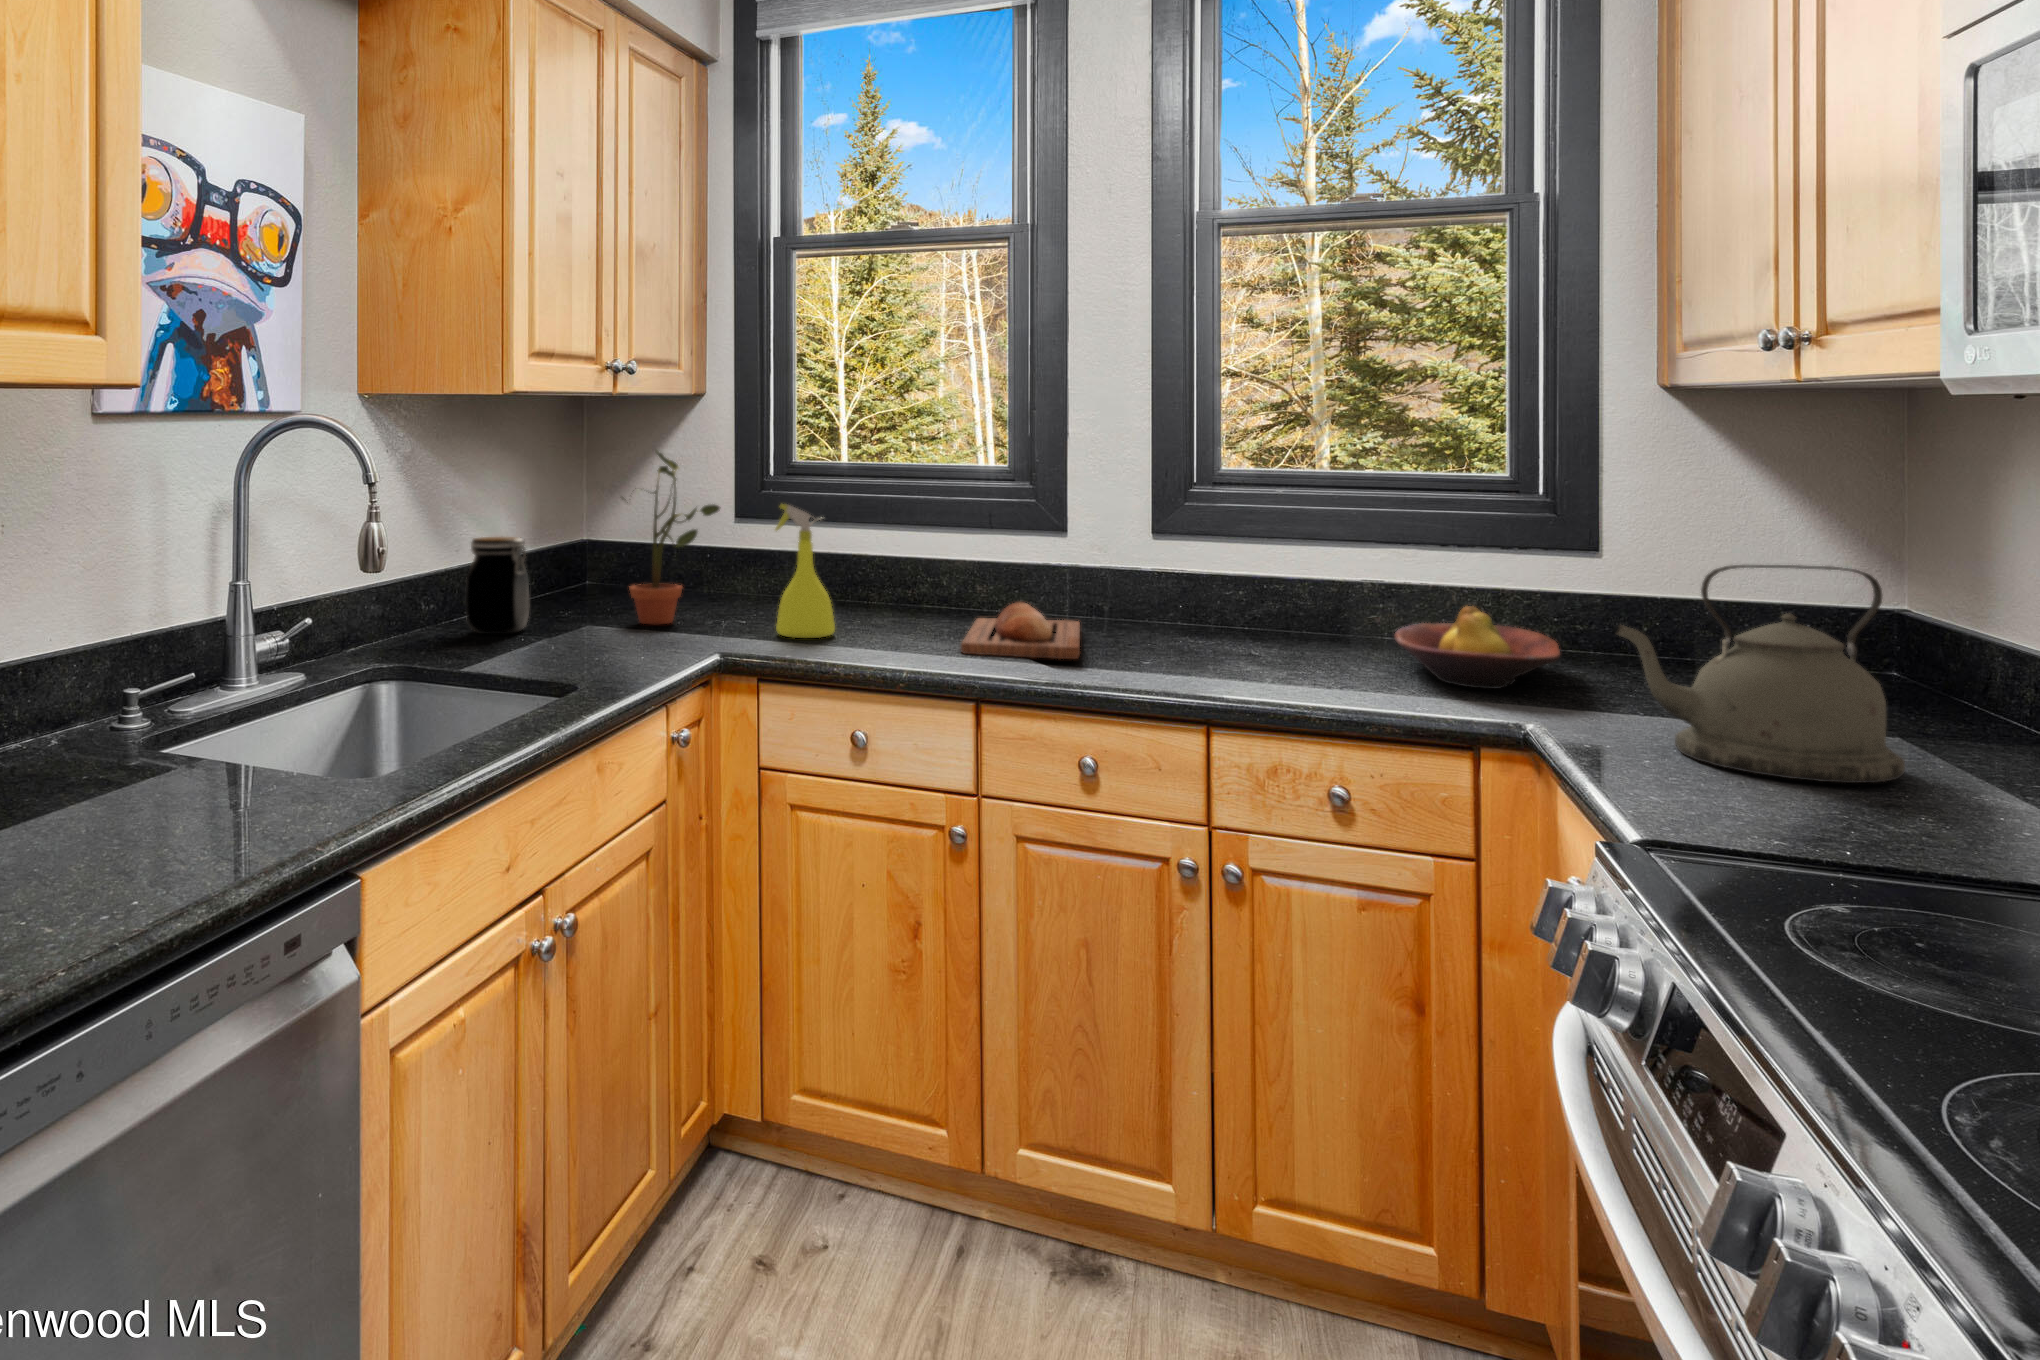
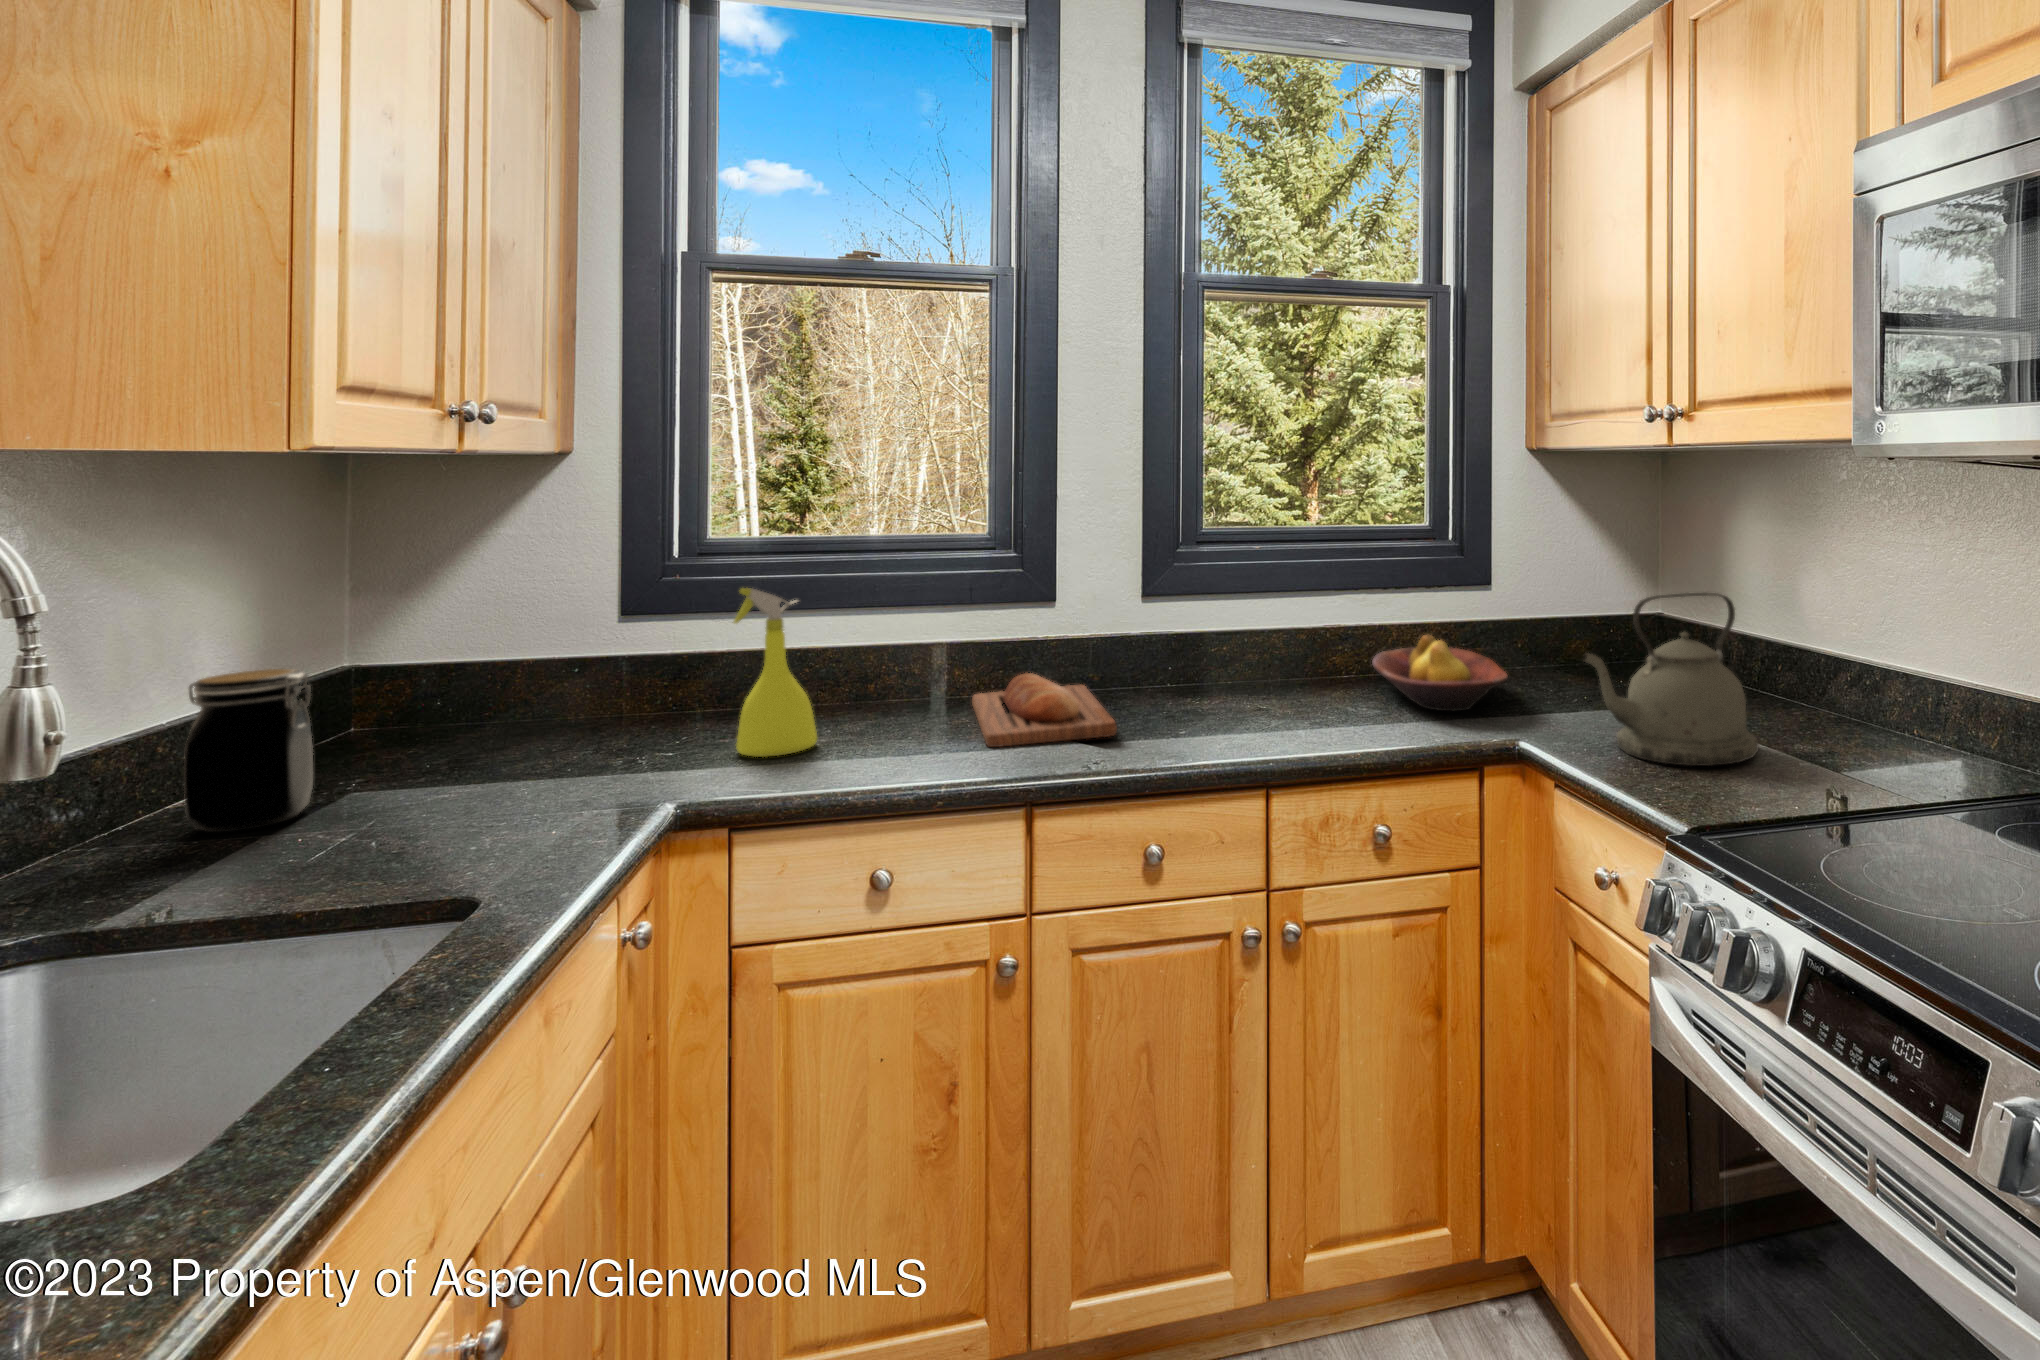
potted plant: present [627,450,720,624] -> none [481,516,641,766]

